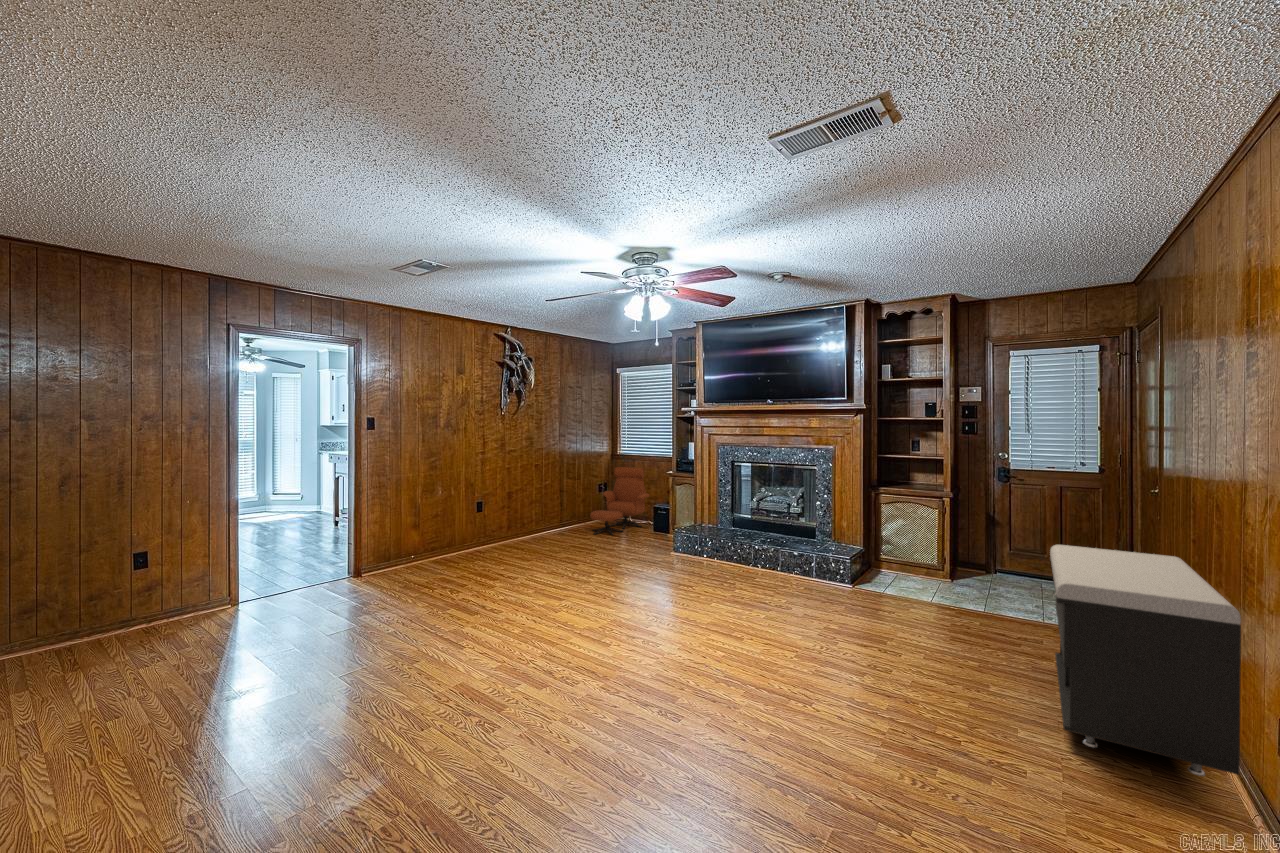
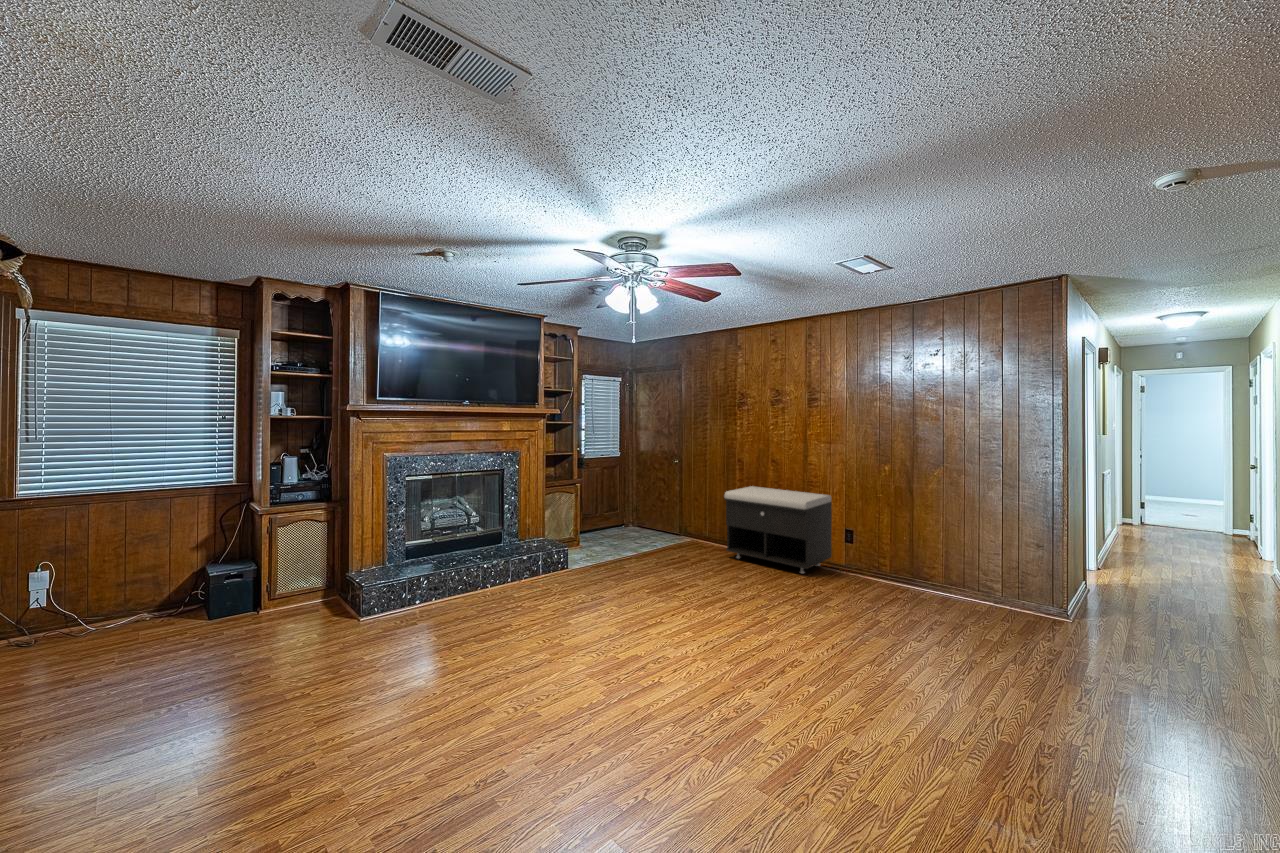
lounge chair: present [591,467,649,535] -> none [48,523,181,669]

